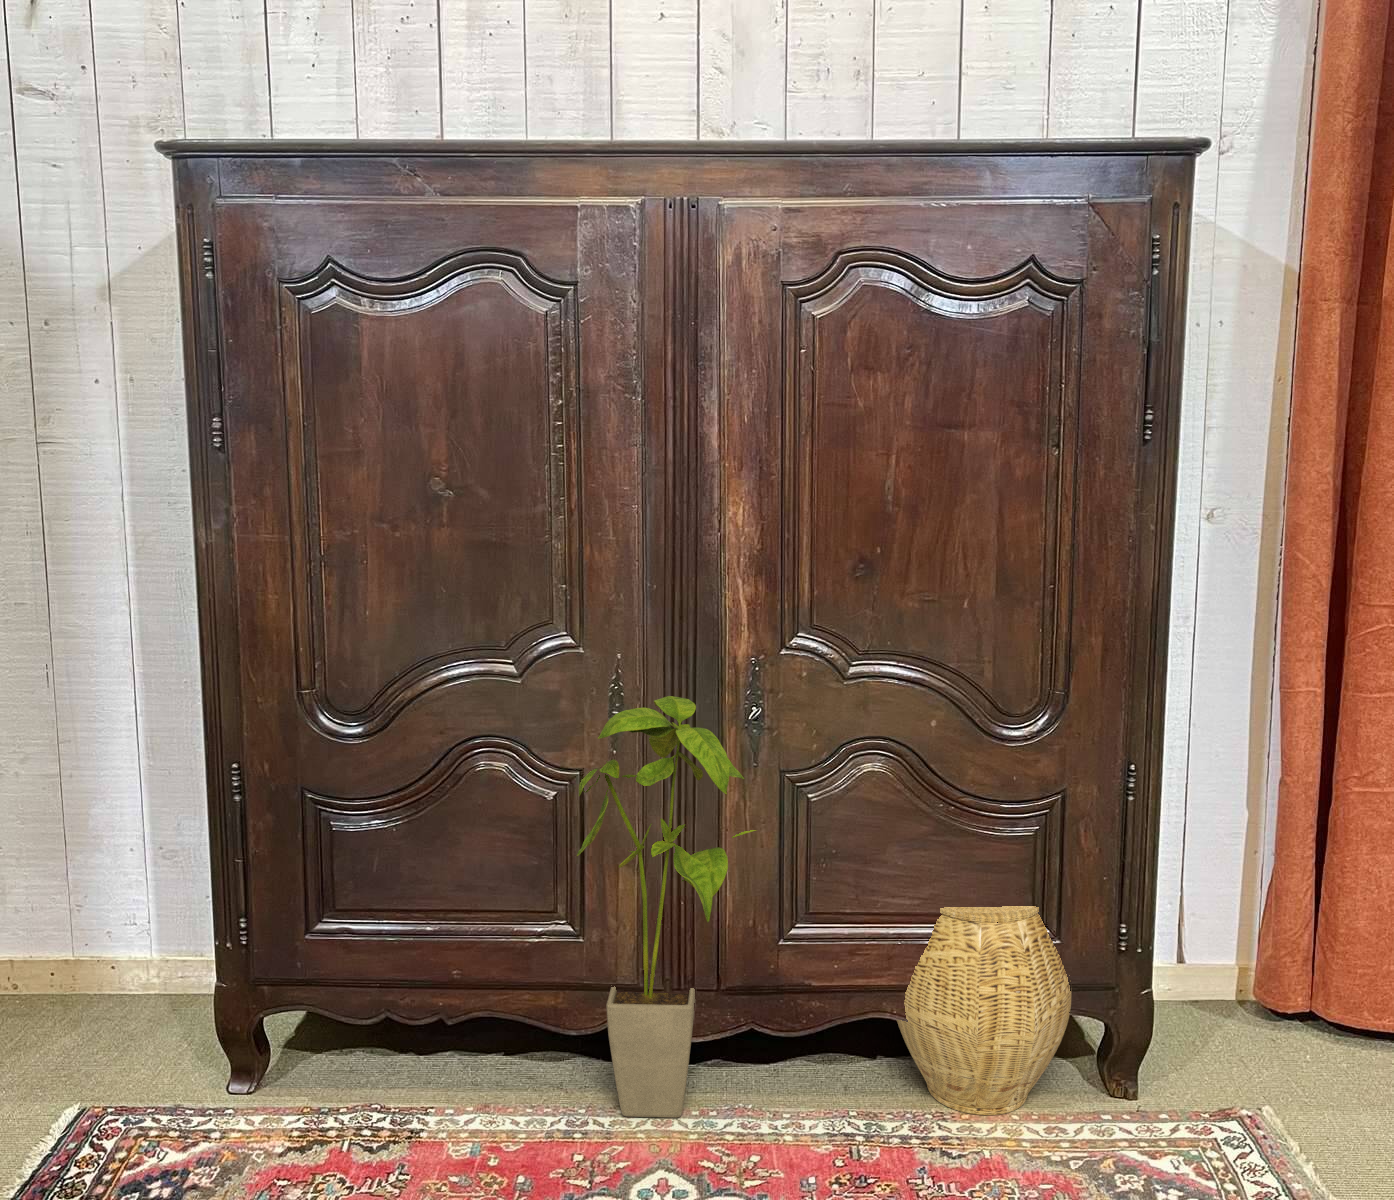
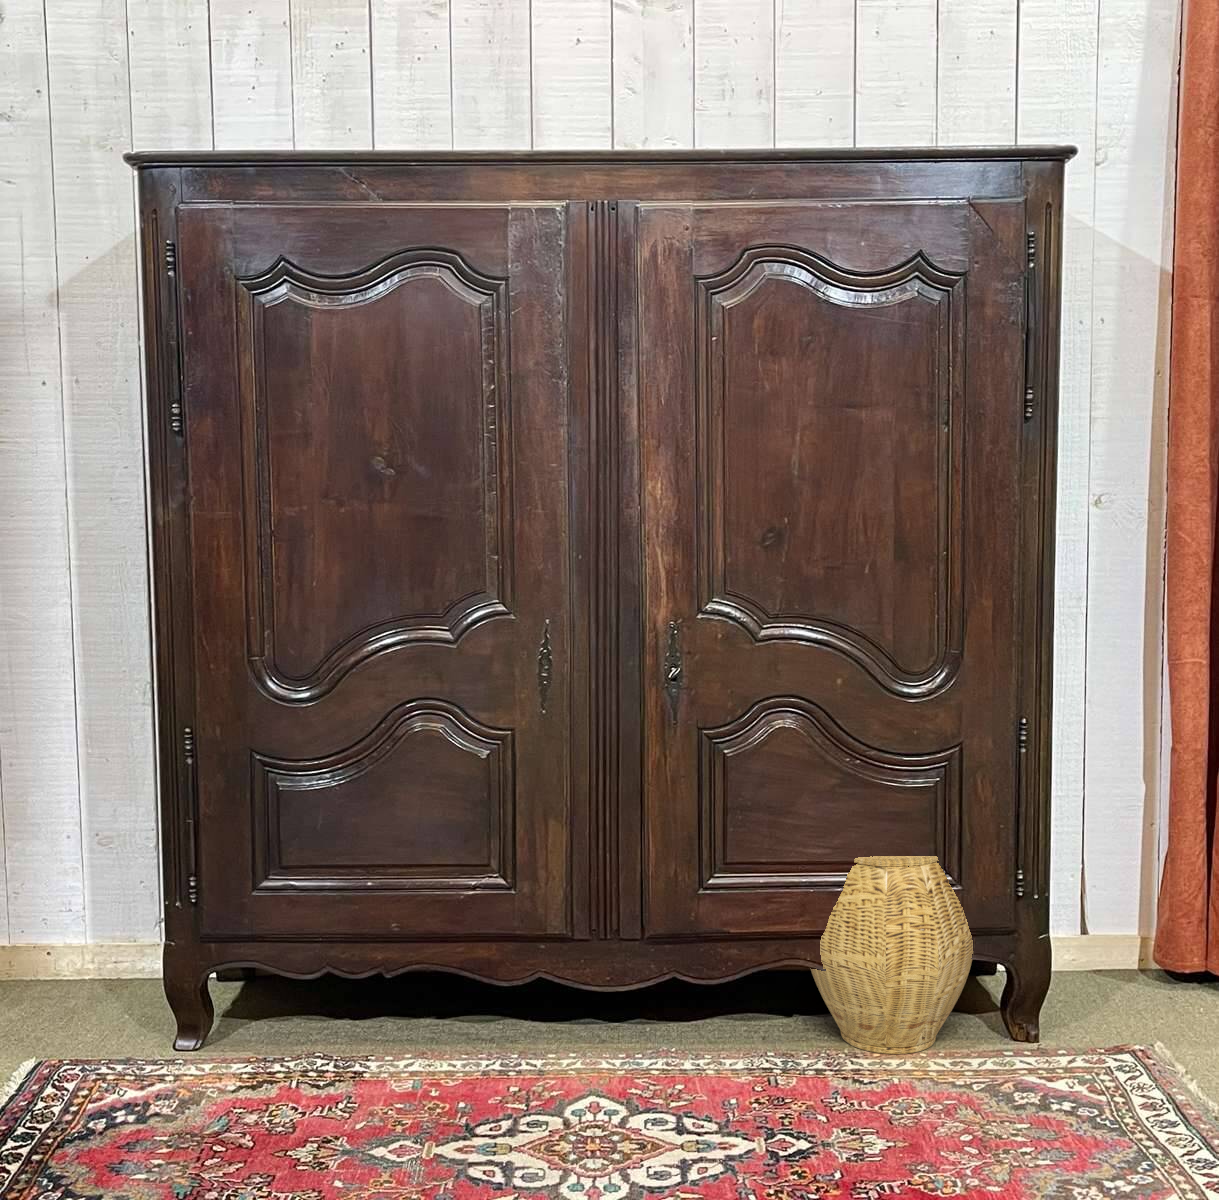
house plant: present [577,696,756,1118] -> none [502,657,715,1059]

